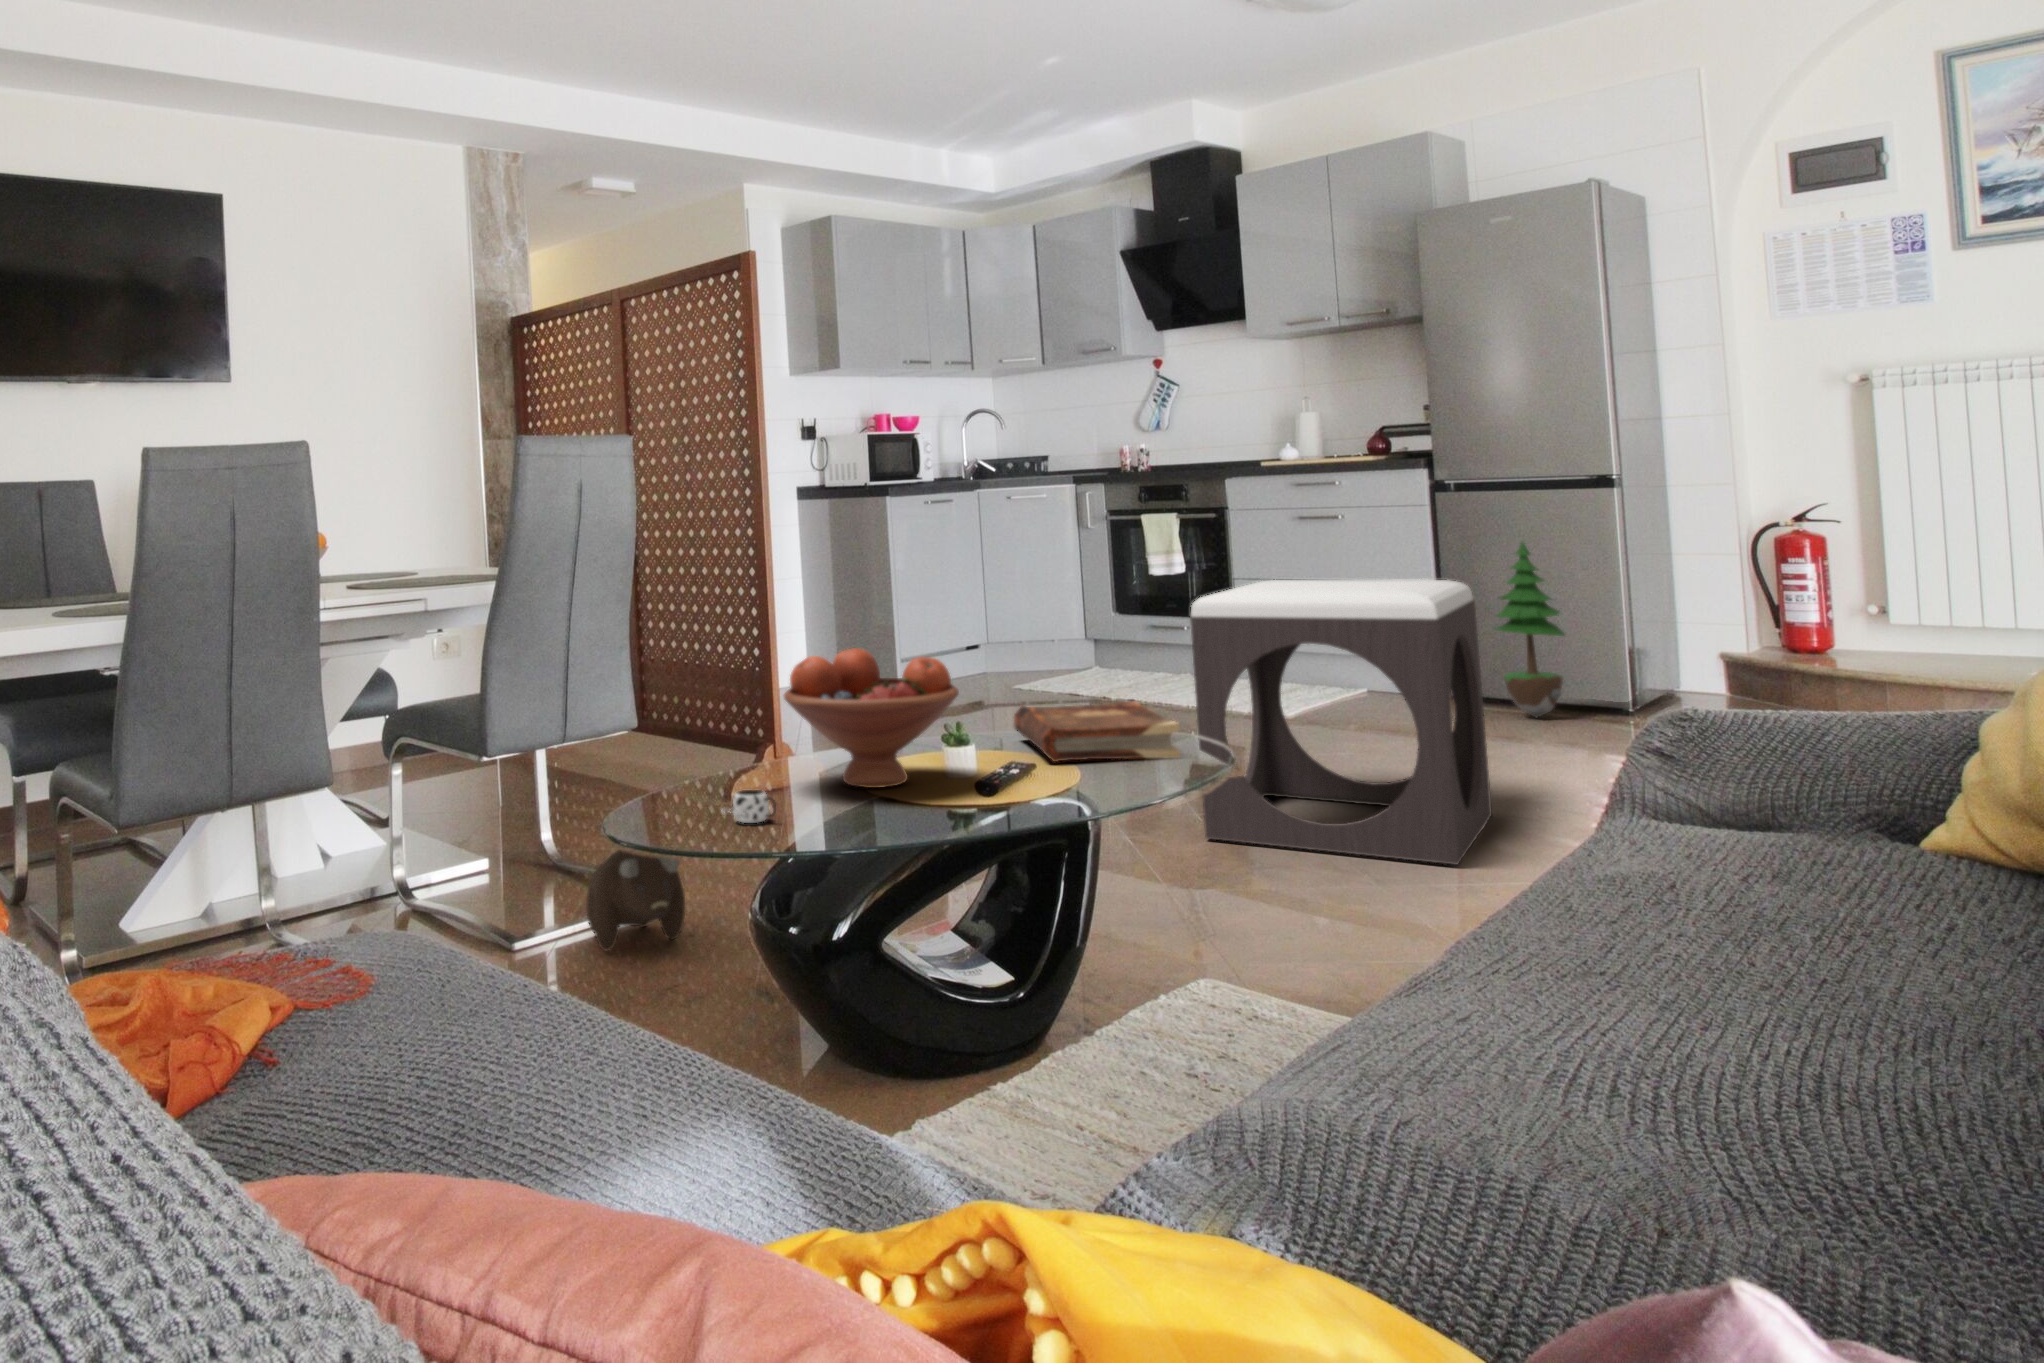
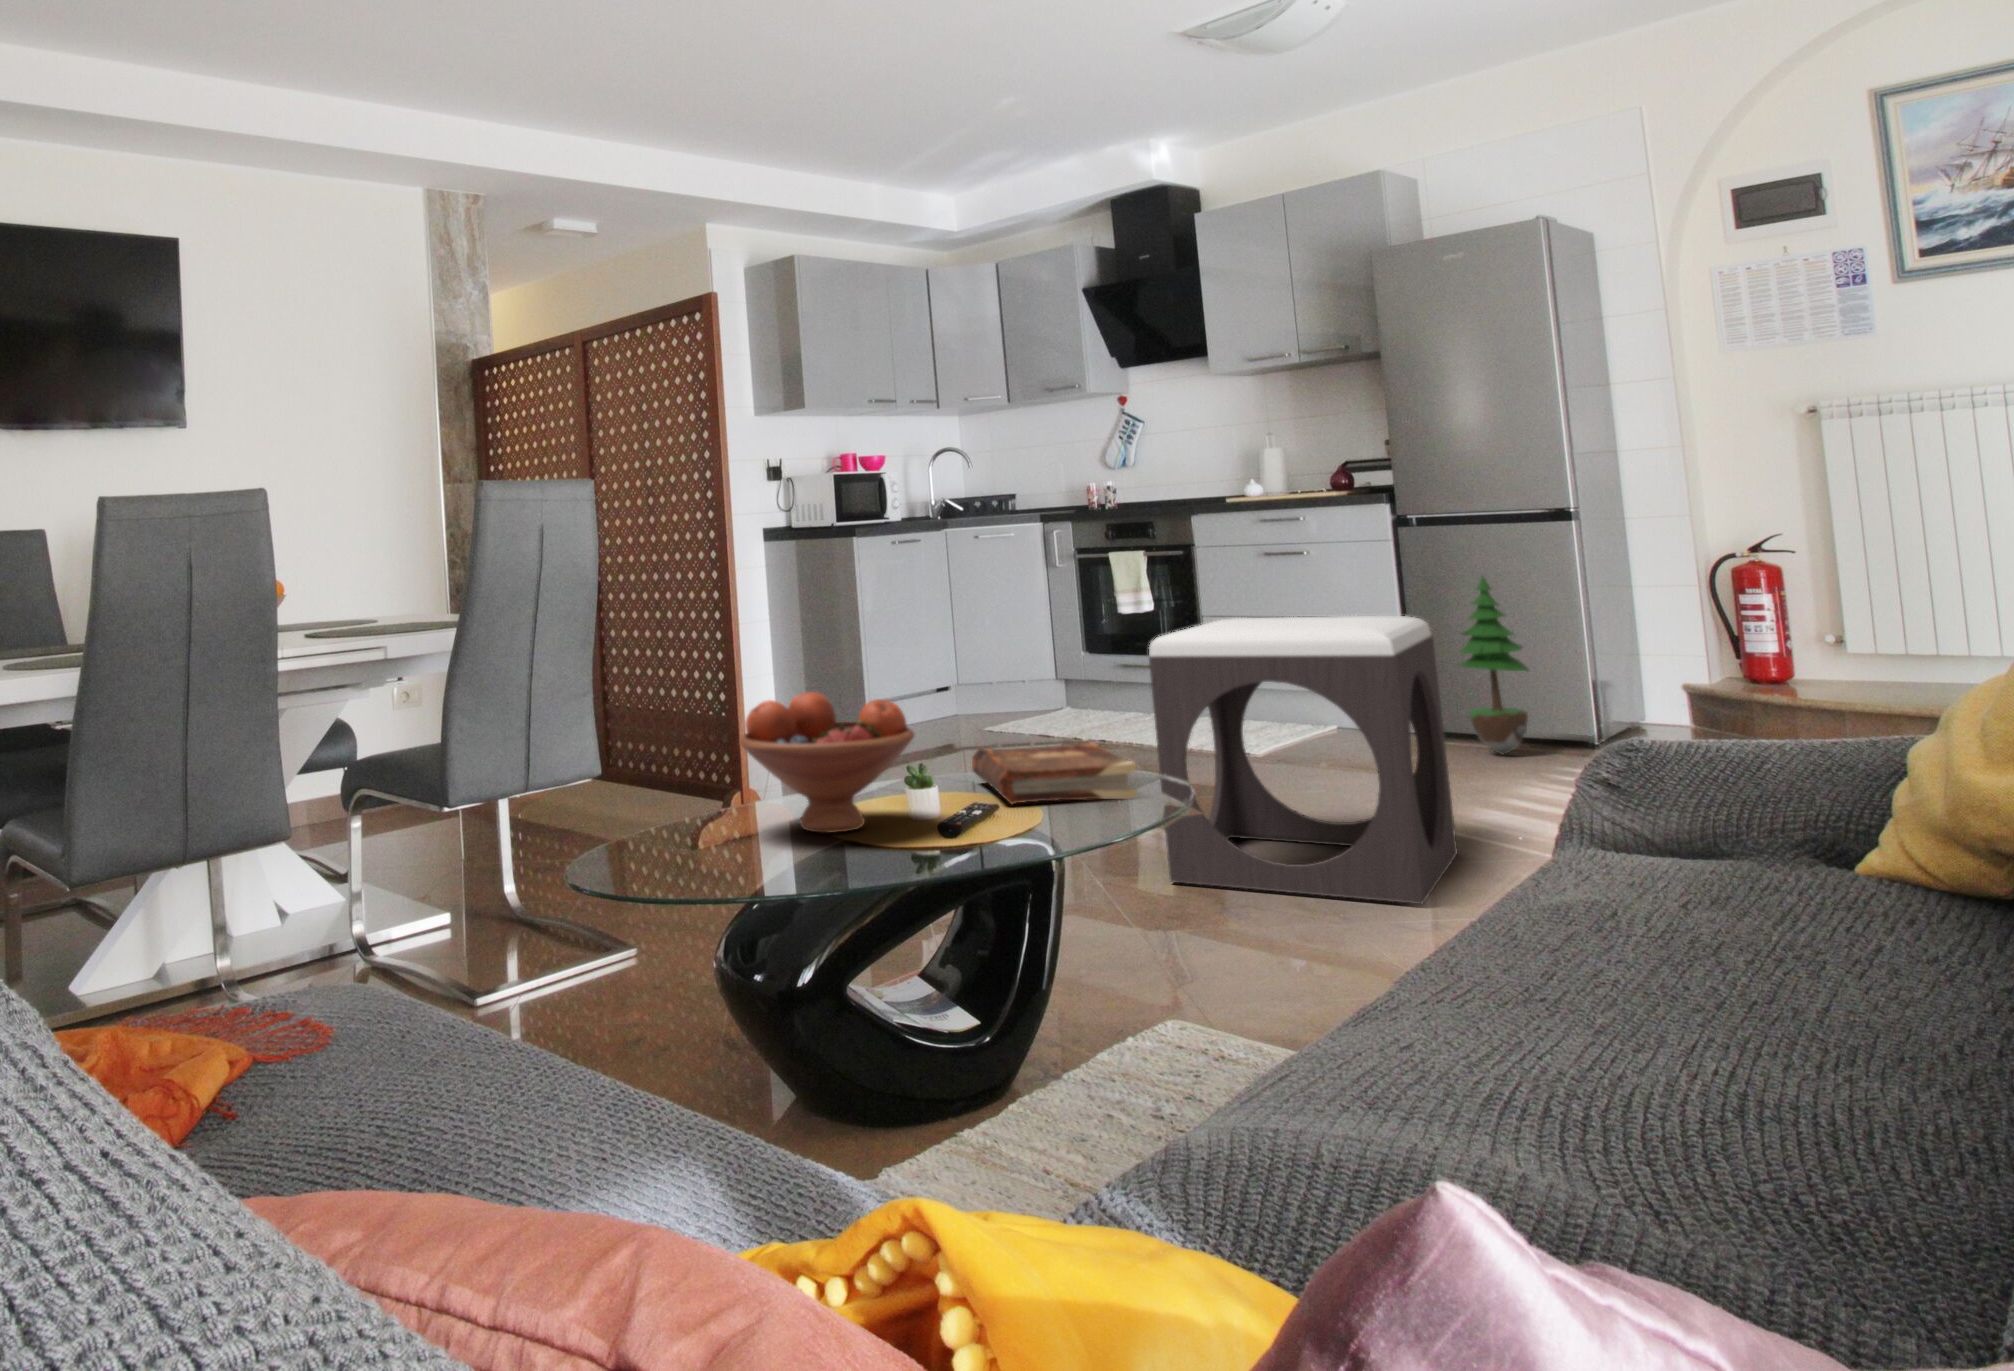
mug: present [728,790,776,823] -> none [677,836,733,870]
plush toy: present [586,850,685,950] -> none [544,899,644,1005]

